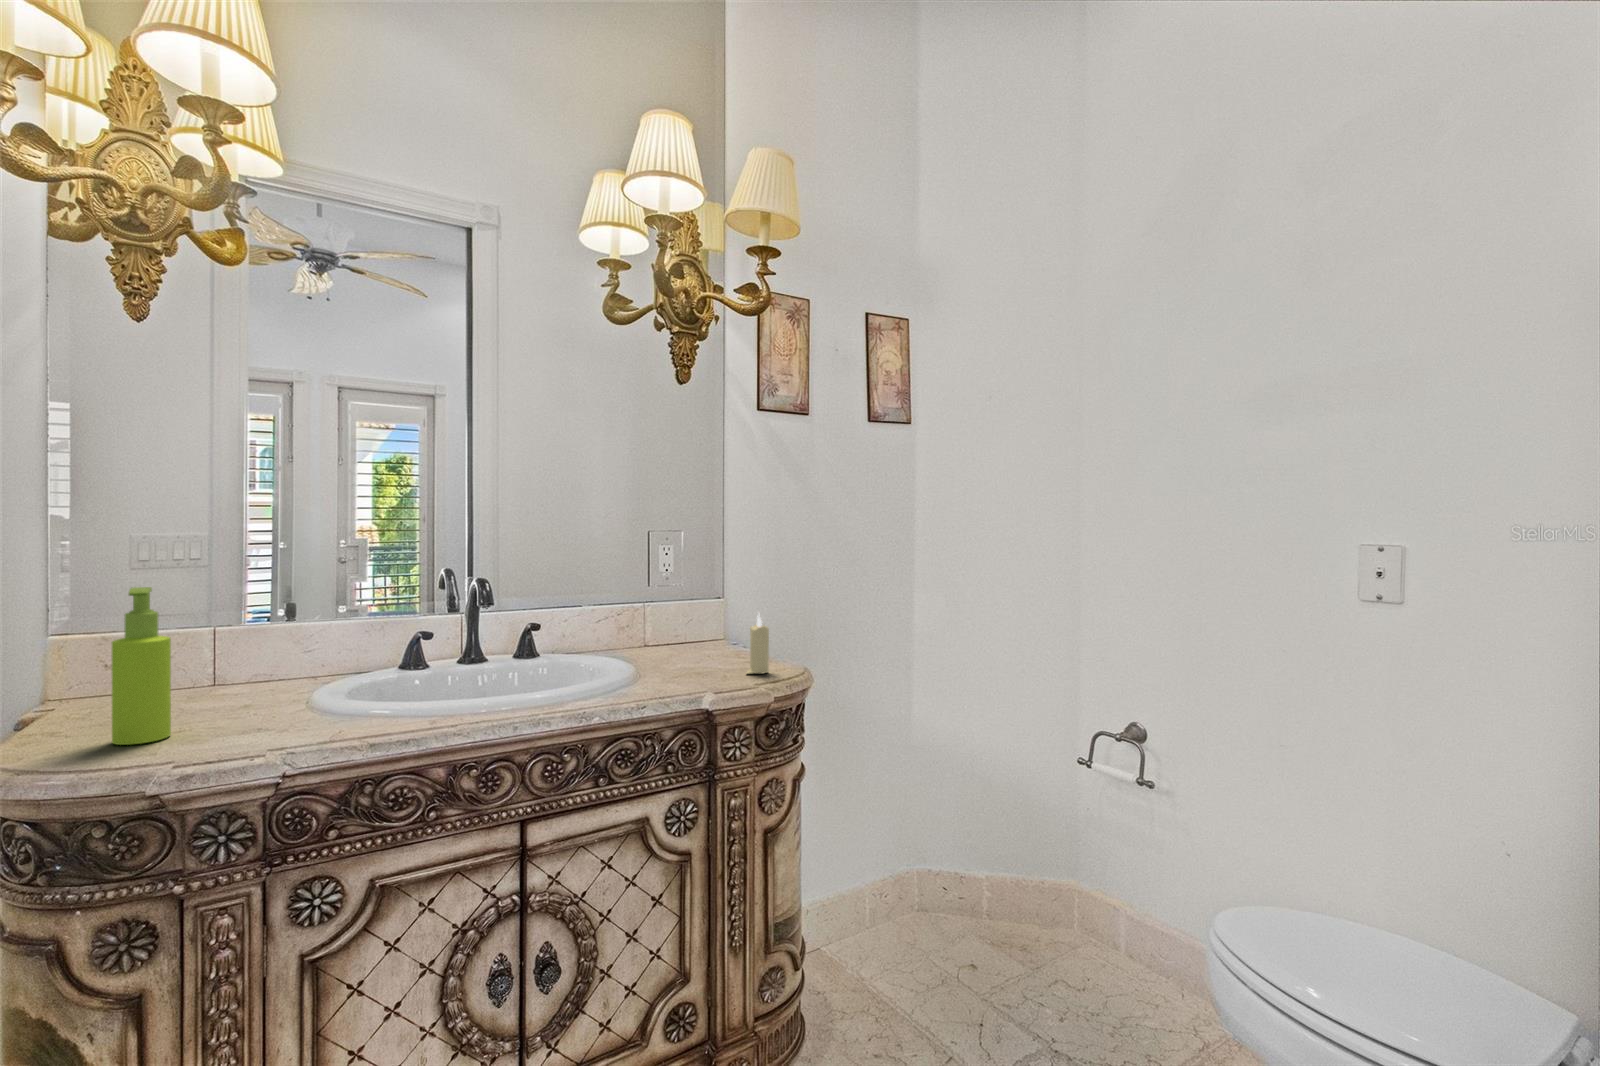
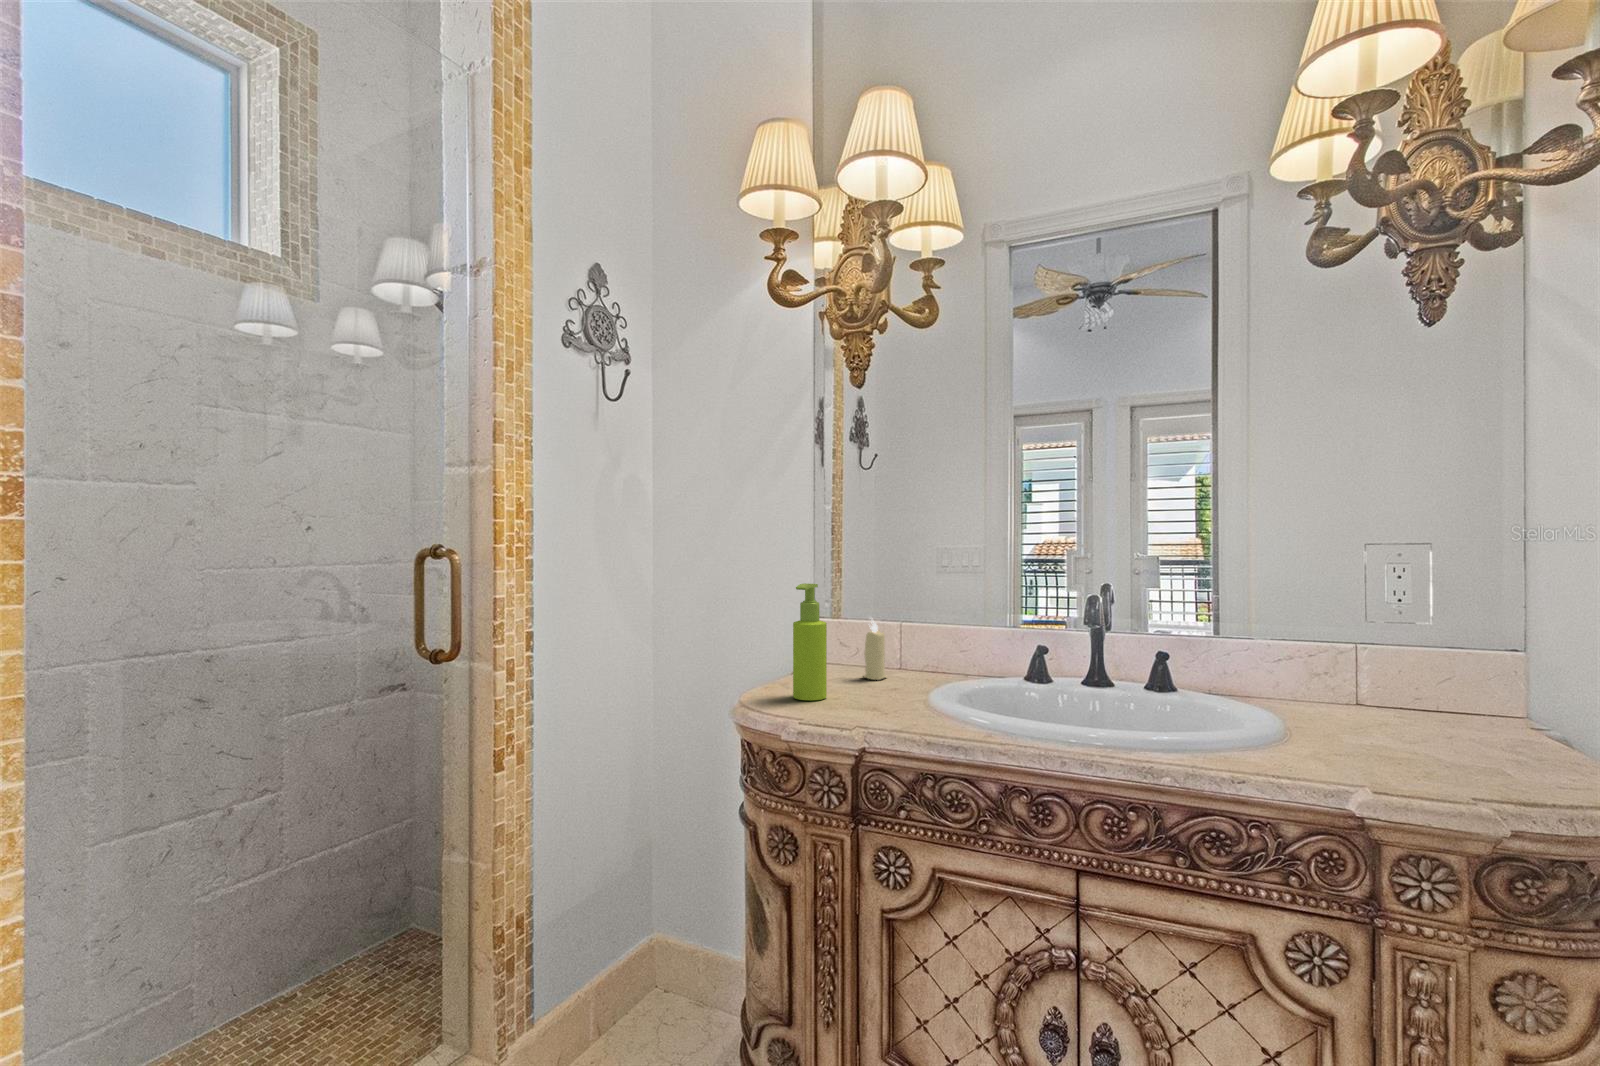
candle: present [747,615,769,673] -> present [863,620,886,680]

